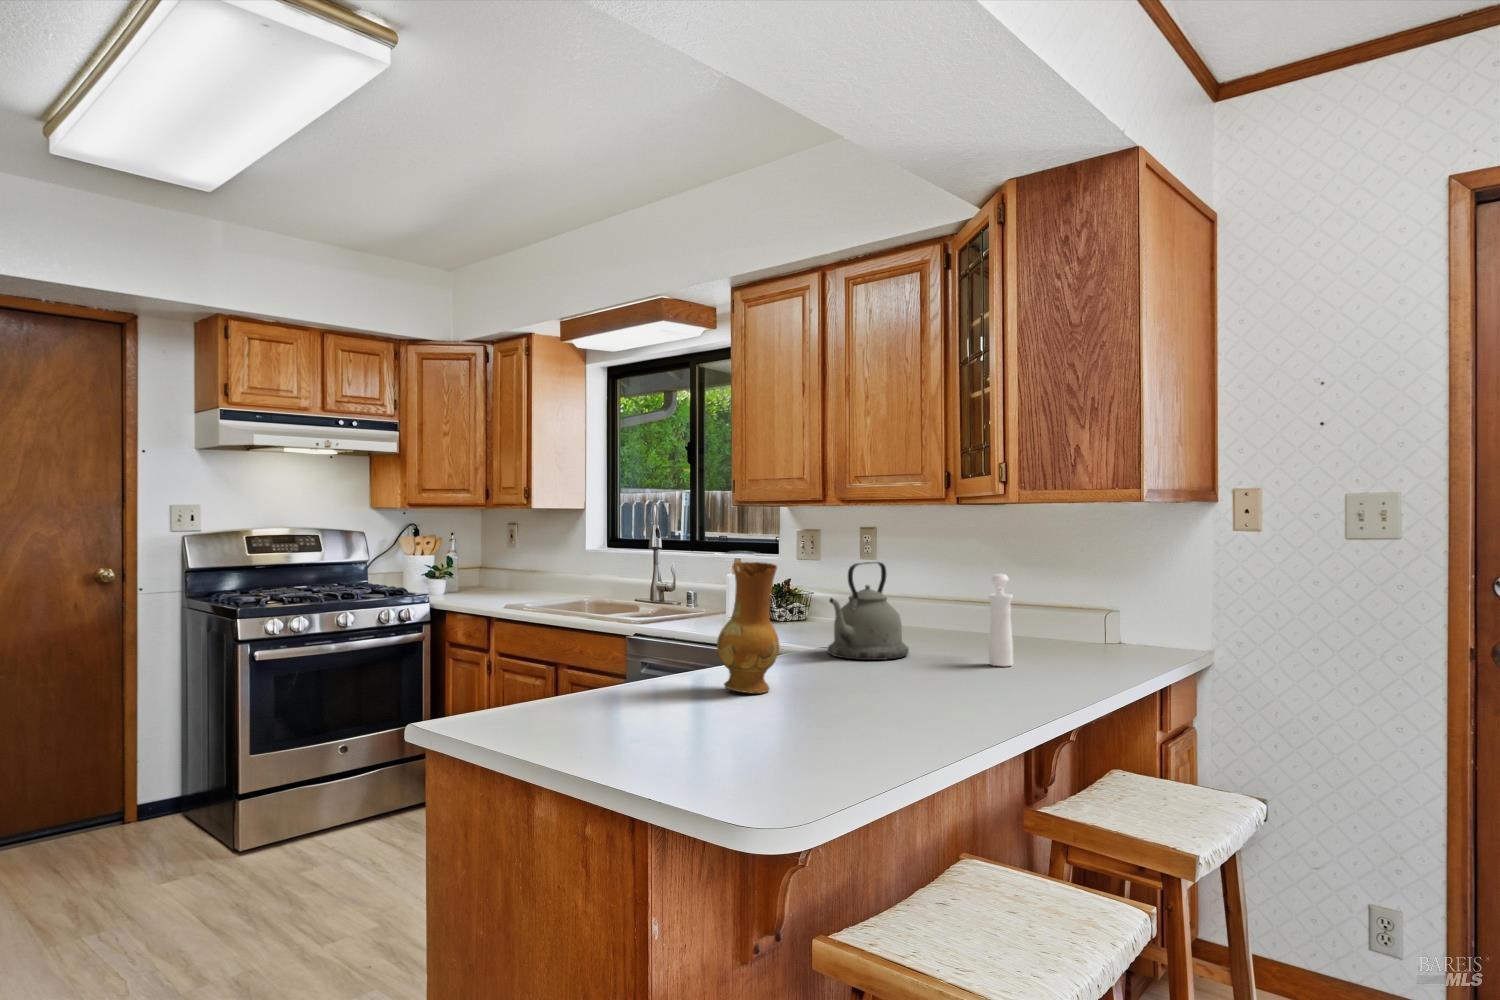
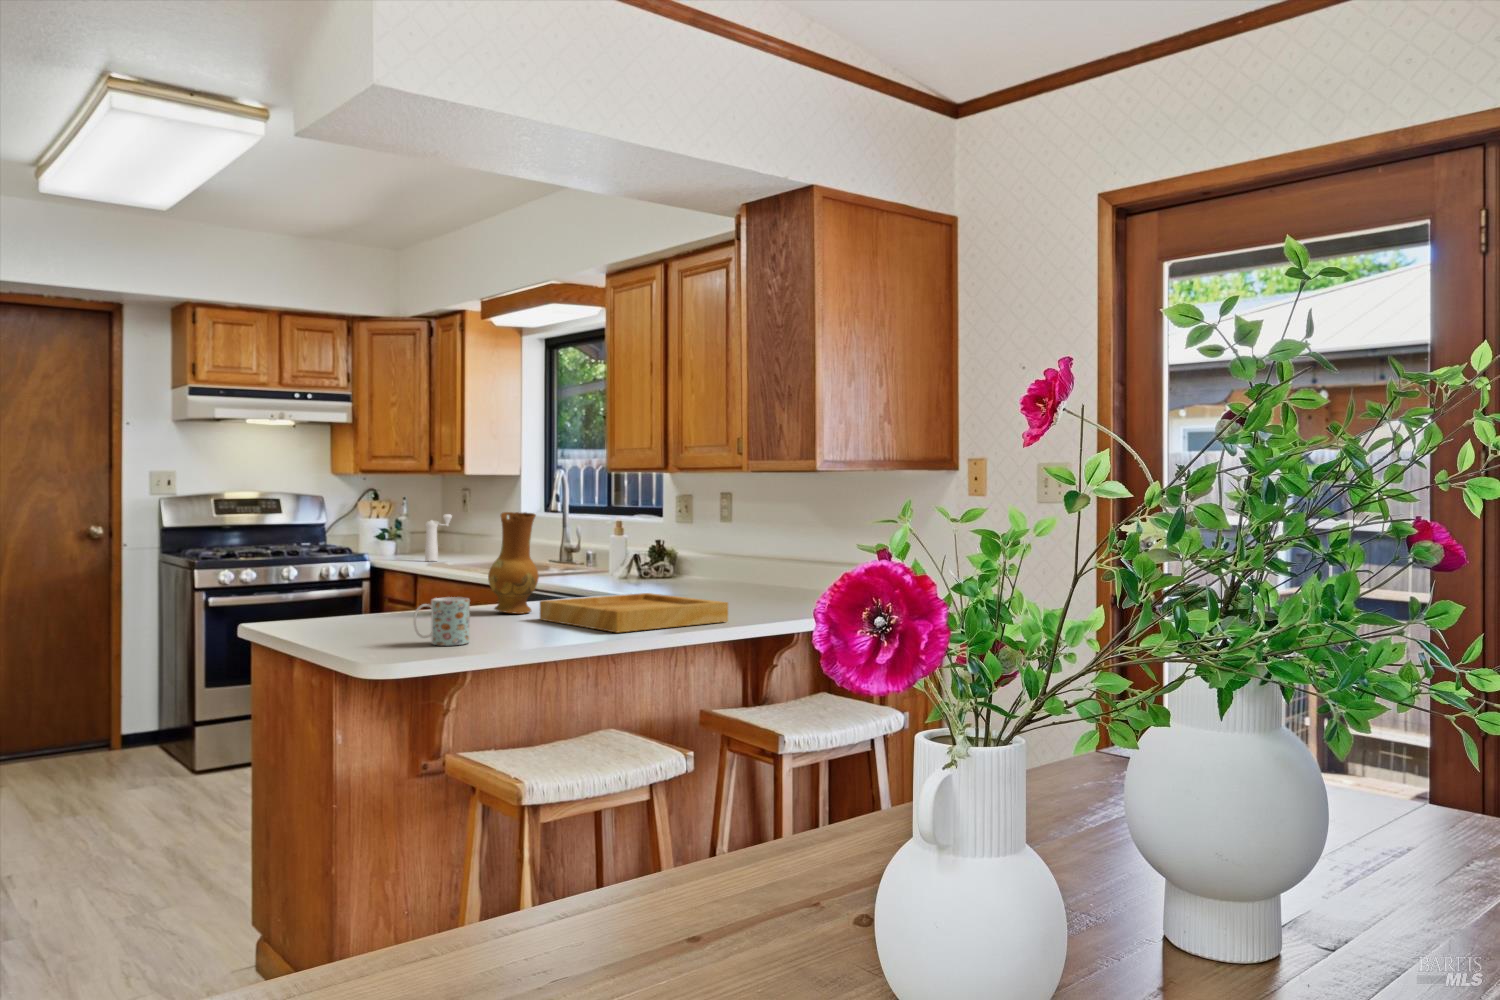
kettle: present [828,562,909,660] -> none [619,519,700,600]
pepper mill: present [989,574,1013,666] -> present [425,514,452,561]
tray: none [808,658,1048,732] -> present [540,593,728,632]
mug: none [744,699,819,778] -> present [413,597,470,645]

